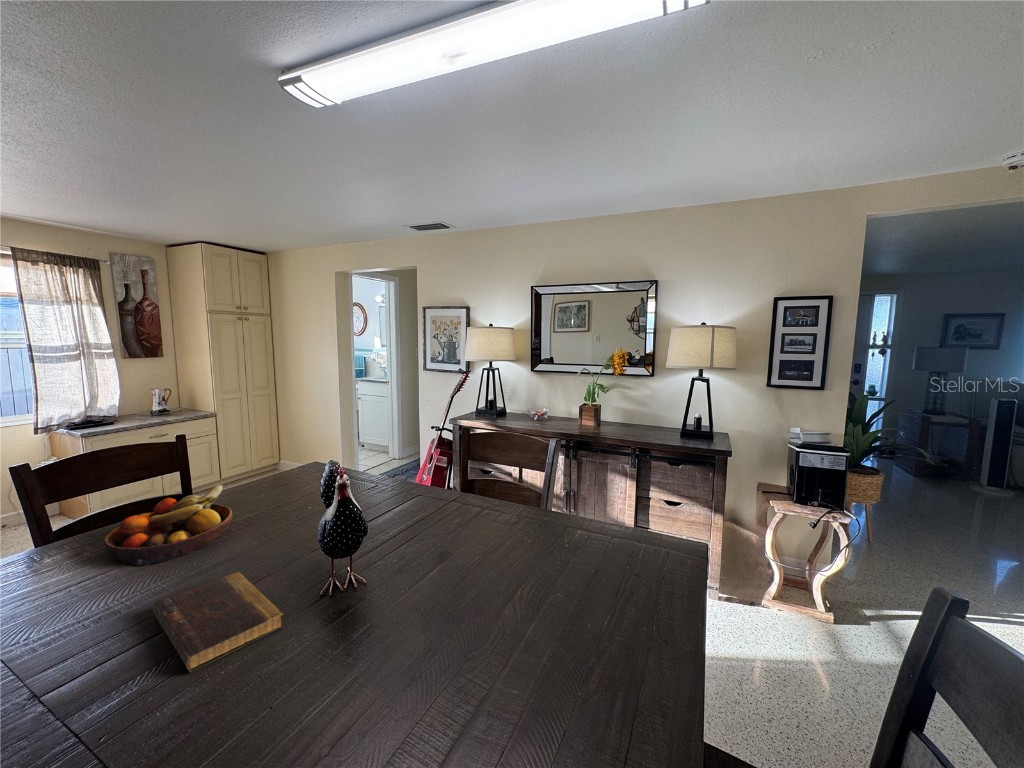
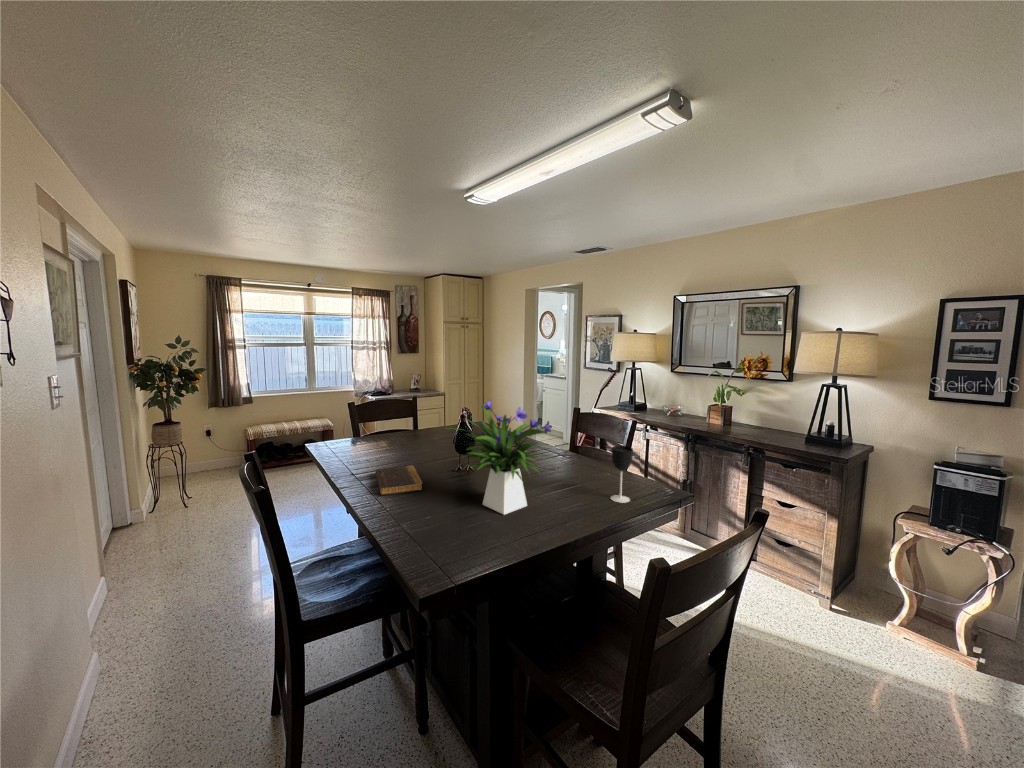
flower arrangement: none [345,432,548,640] -> present [447,400,552,515]
wine glass: none [586,479,617,560] -> present [611,446,633,503]
fruit bowl: present [104,485,232,565] -> none [366,425,421,457]

